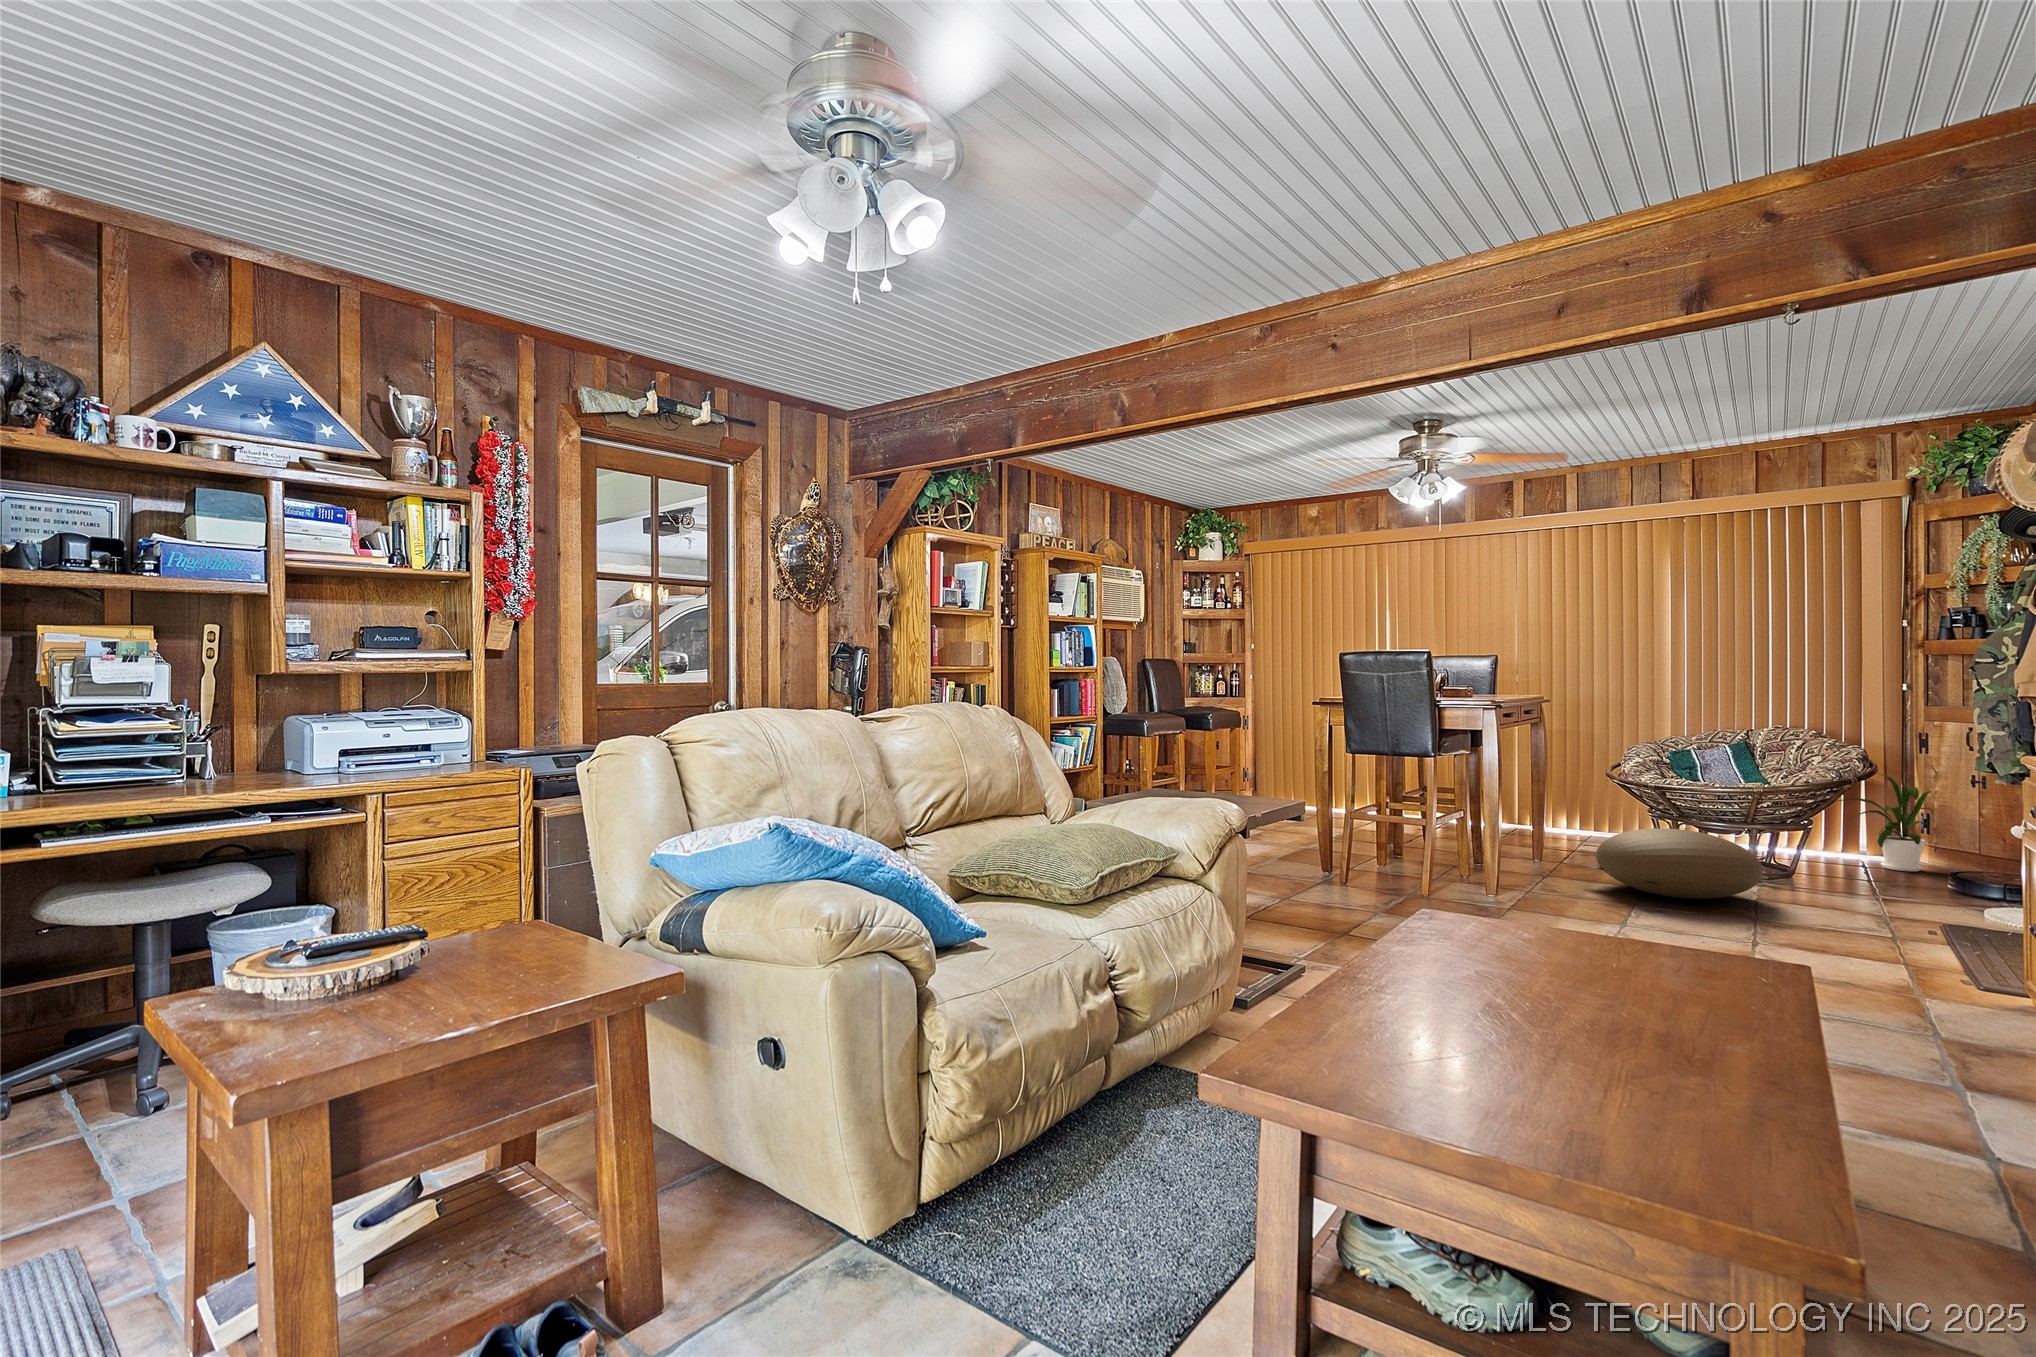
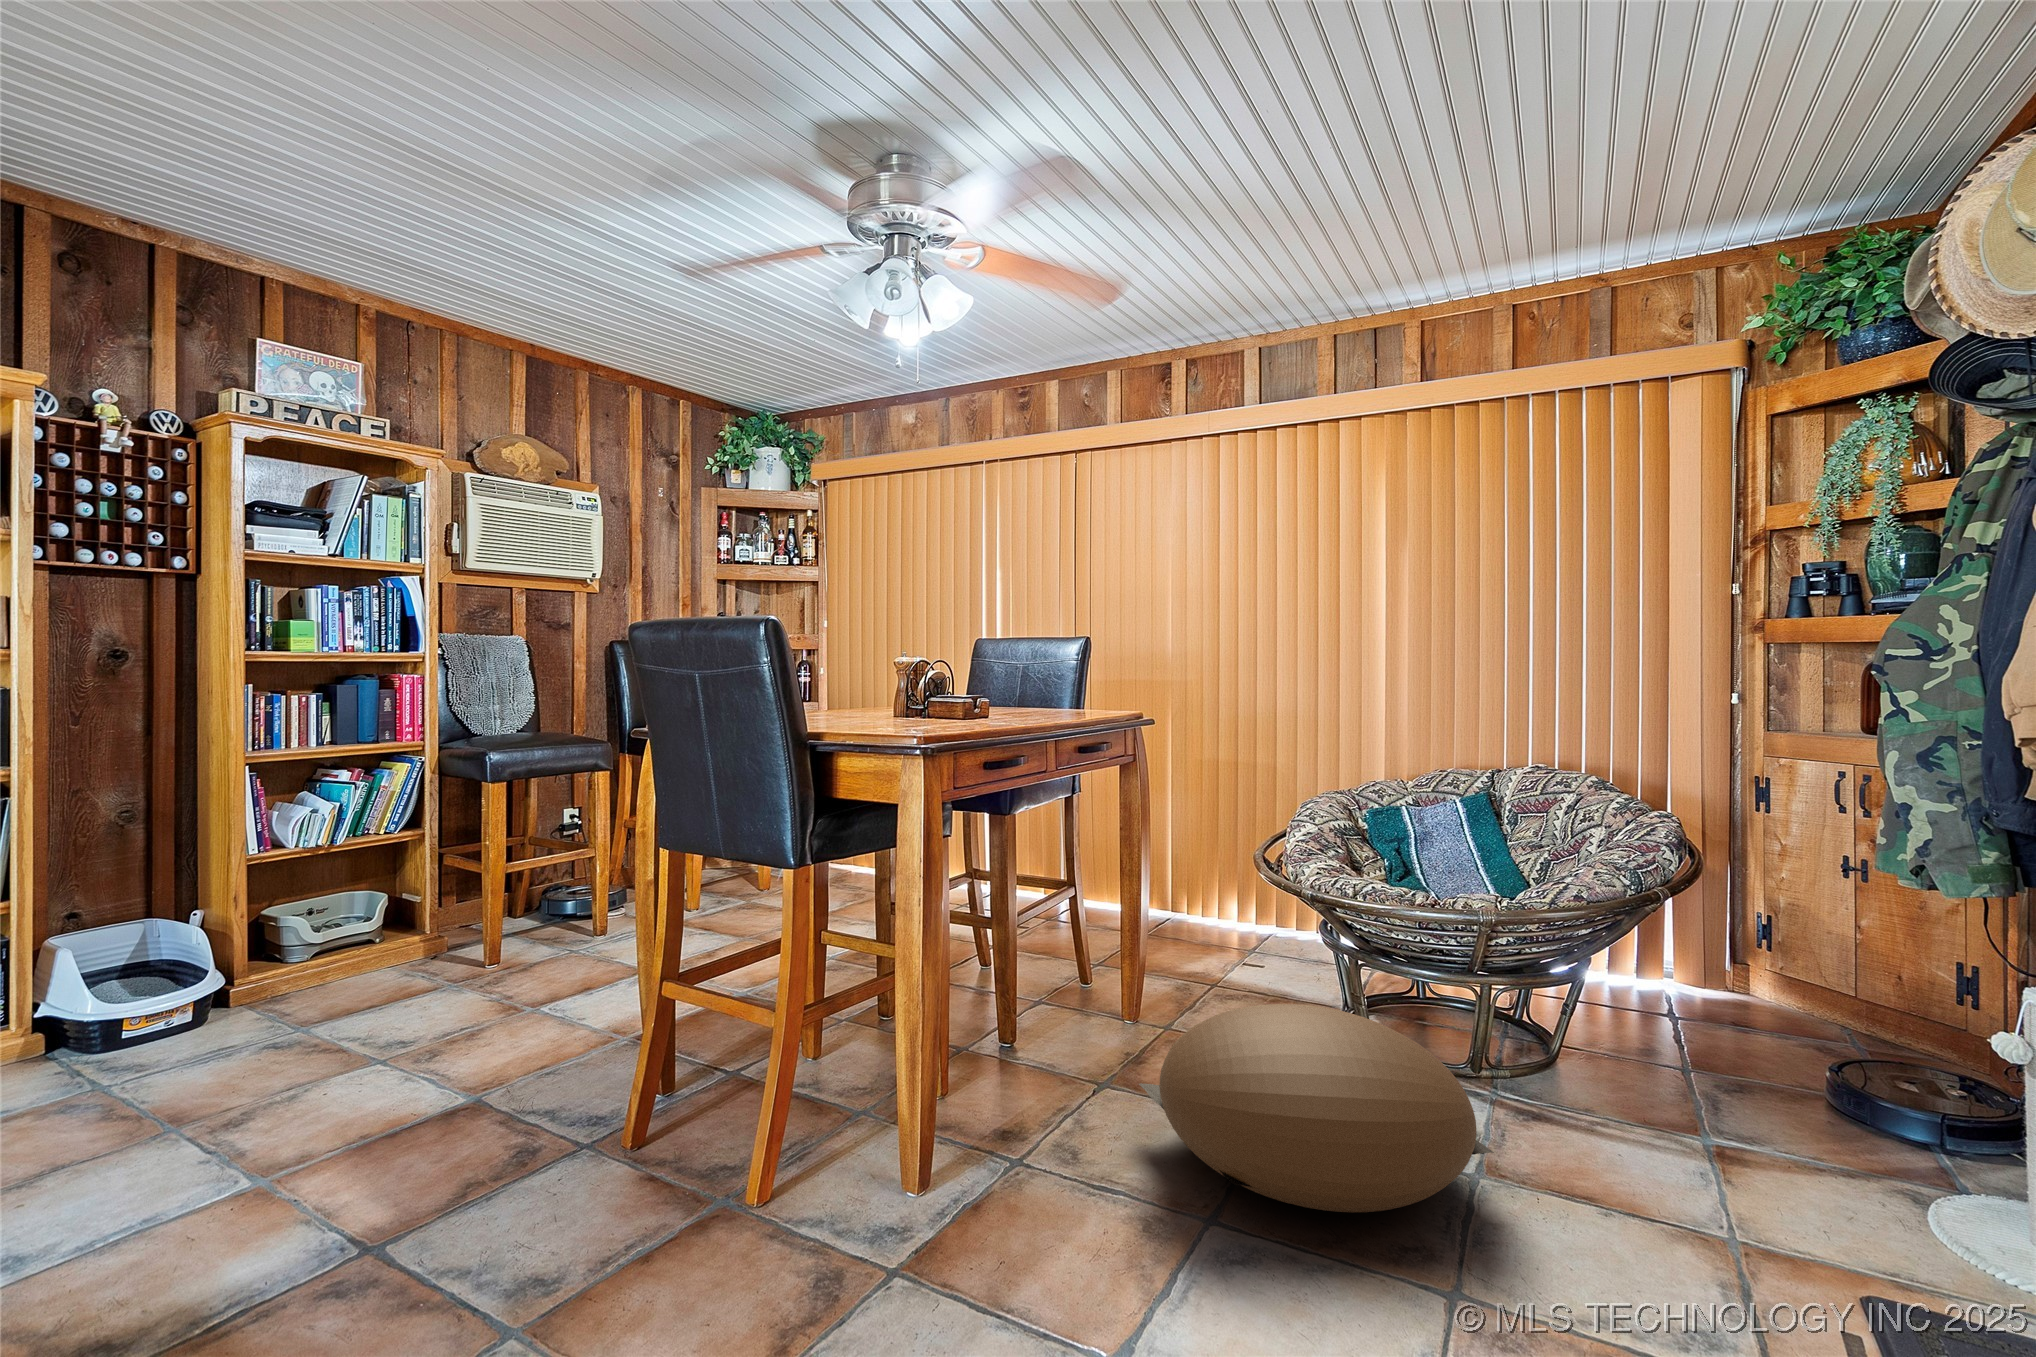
house plant: present [1837,773,1937,871] -> none [1617,846,1788,1029]

